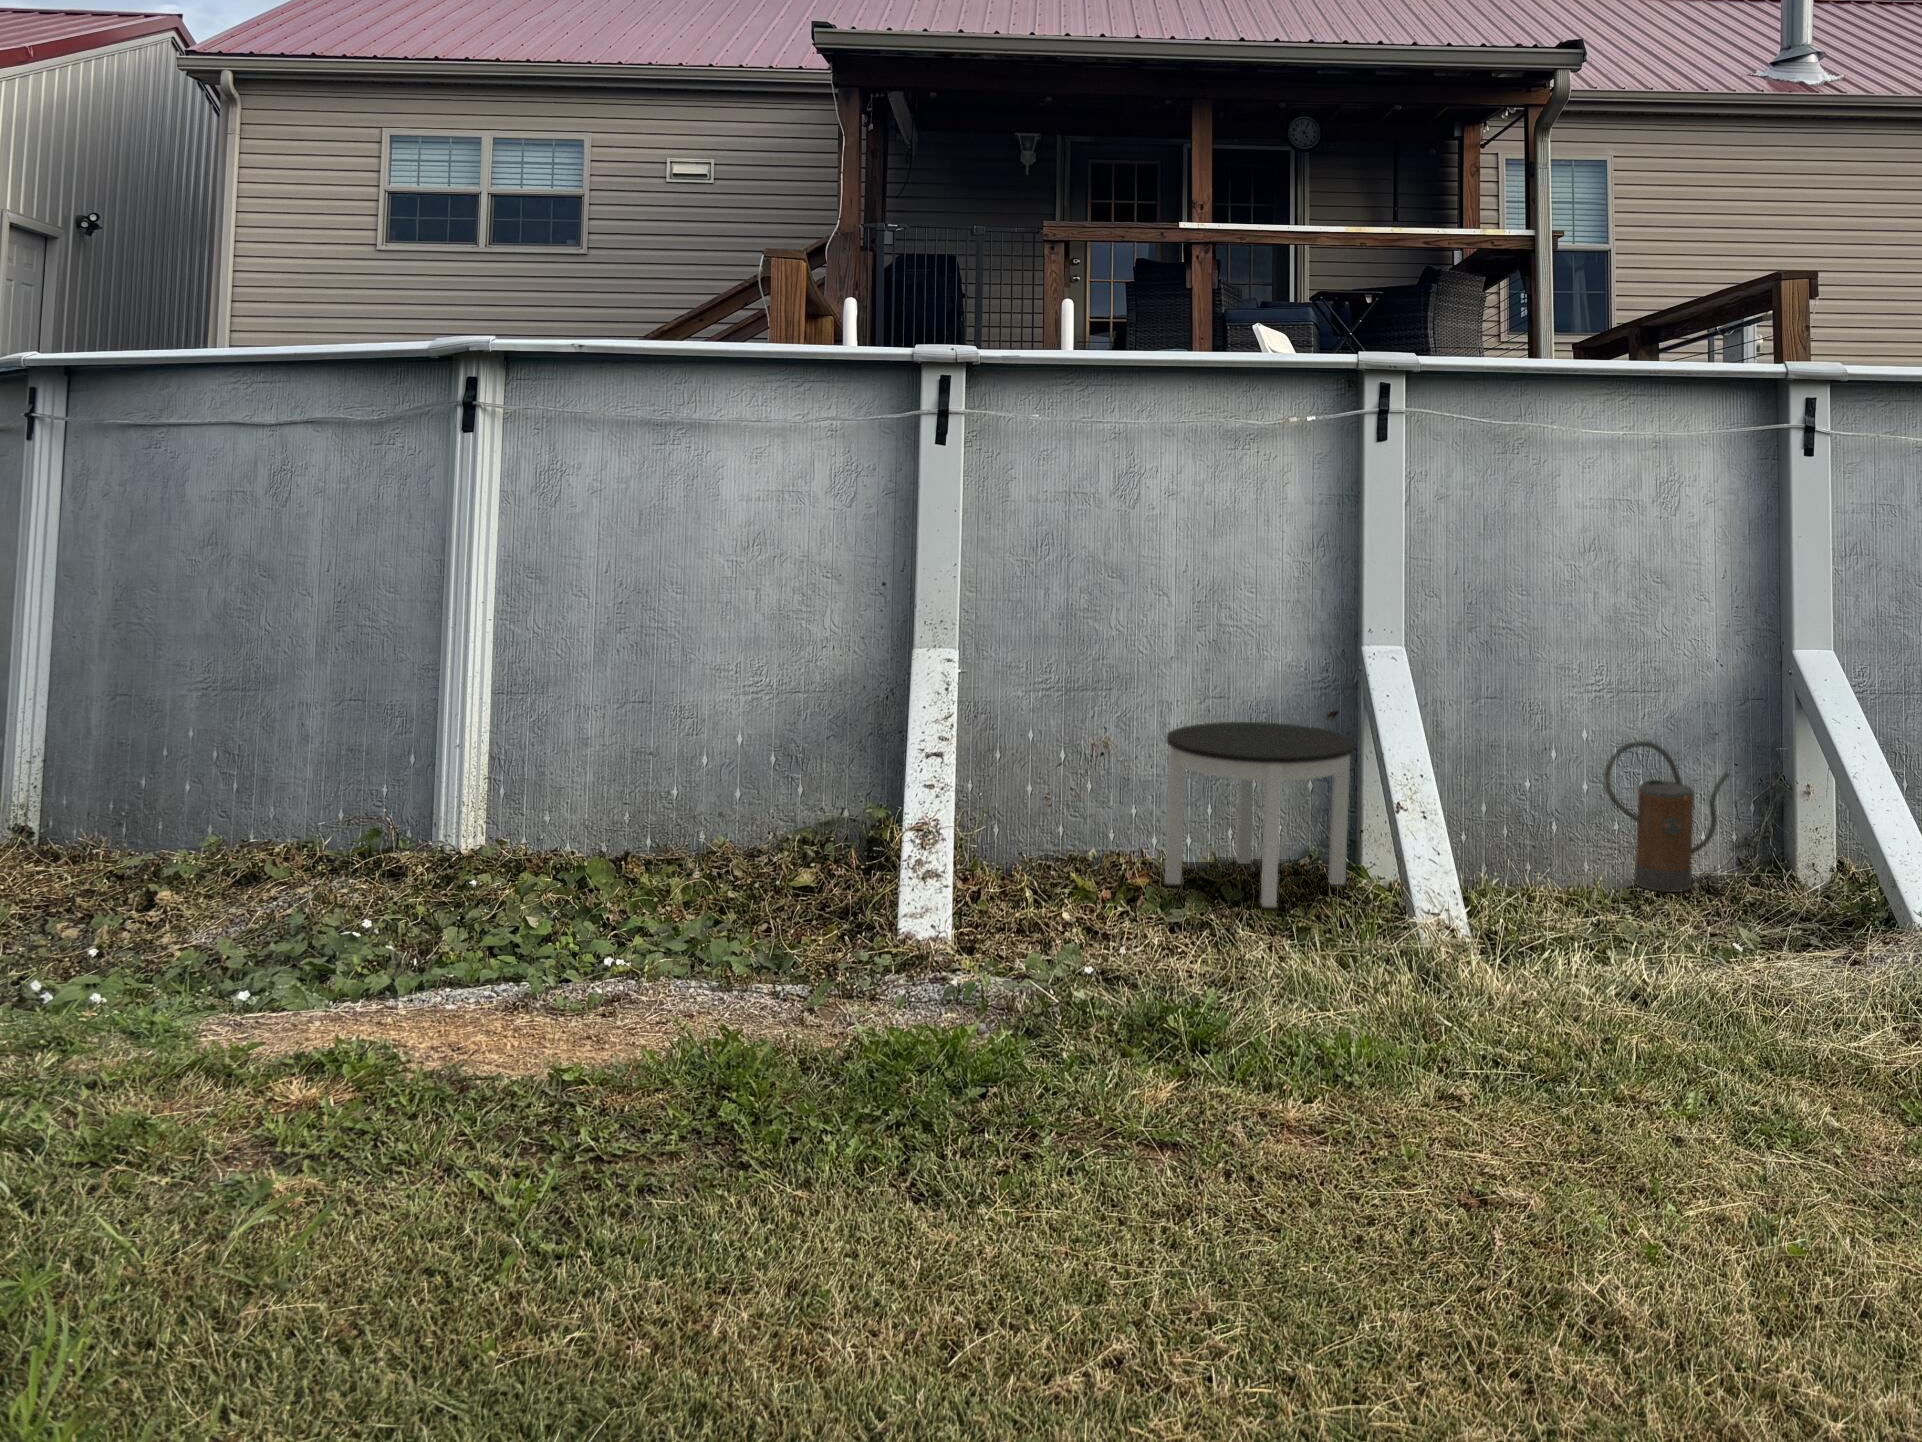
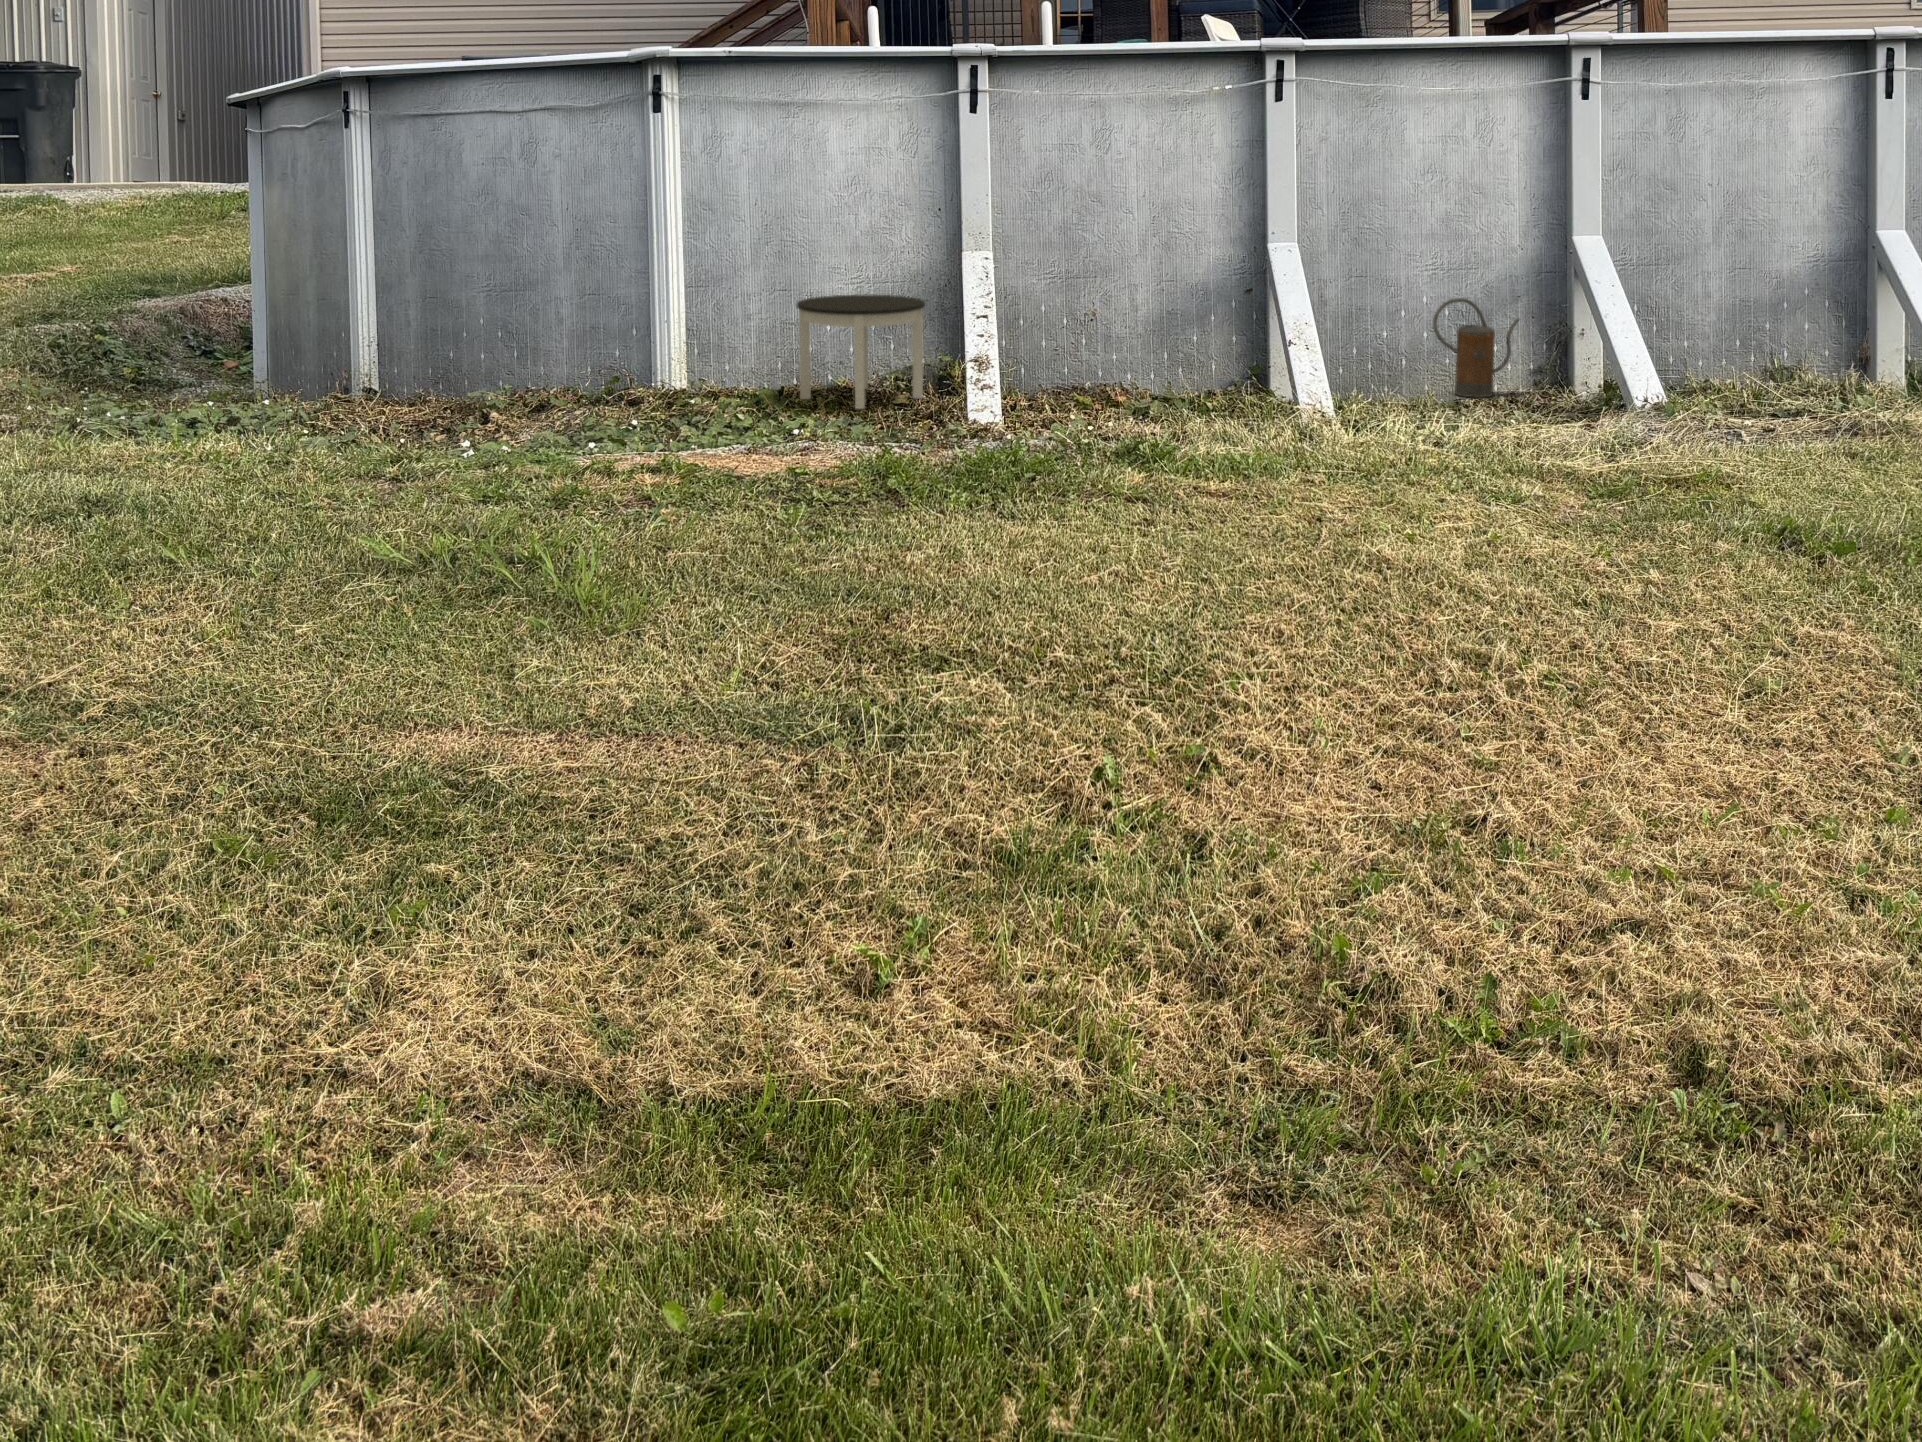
round table: present [1165,722,1355,907] -> present [796,295,925,409]

